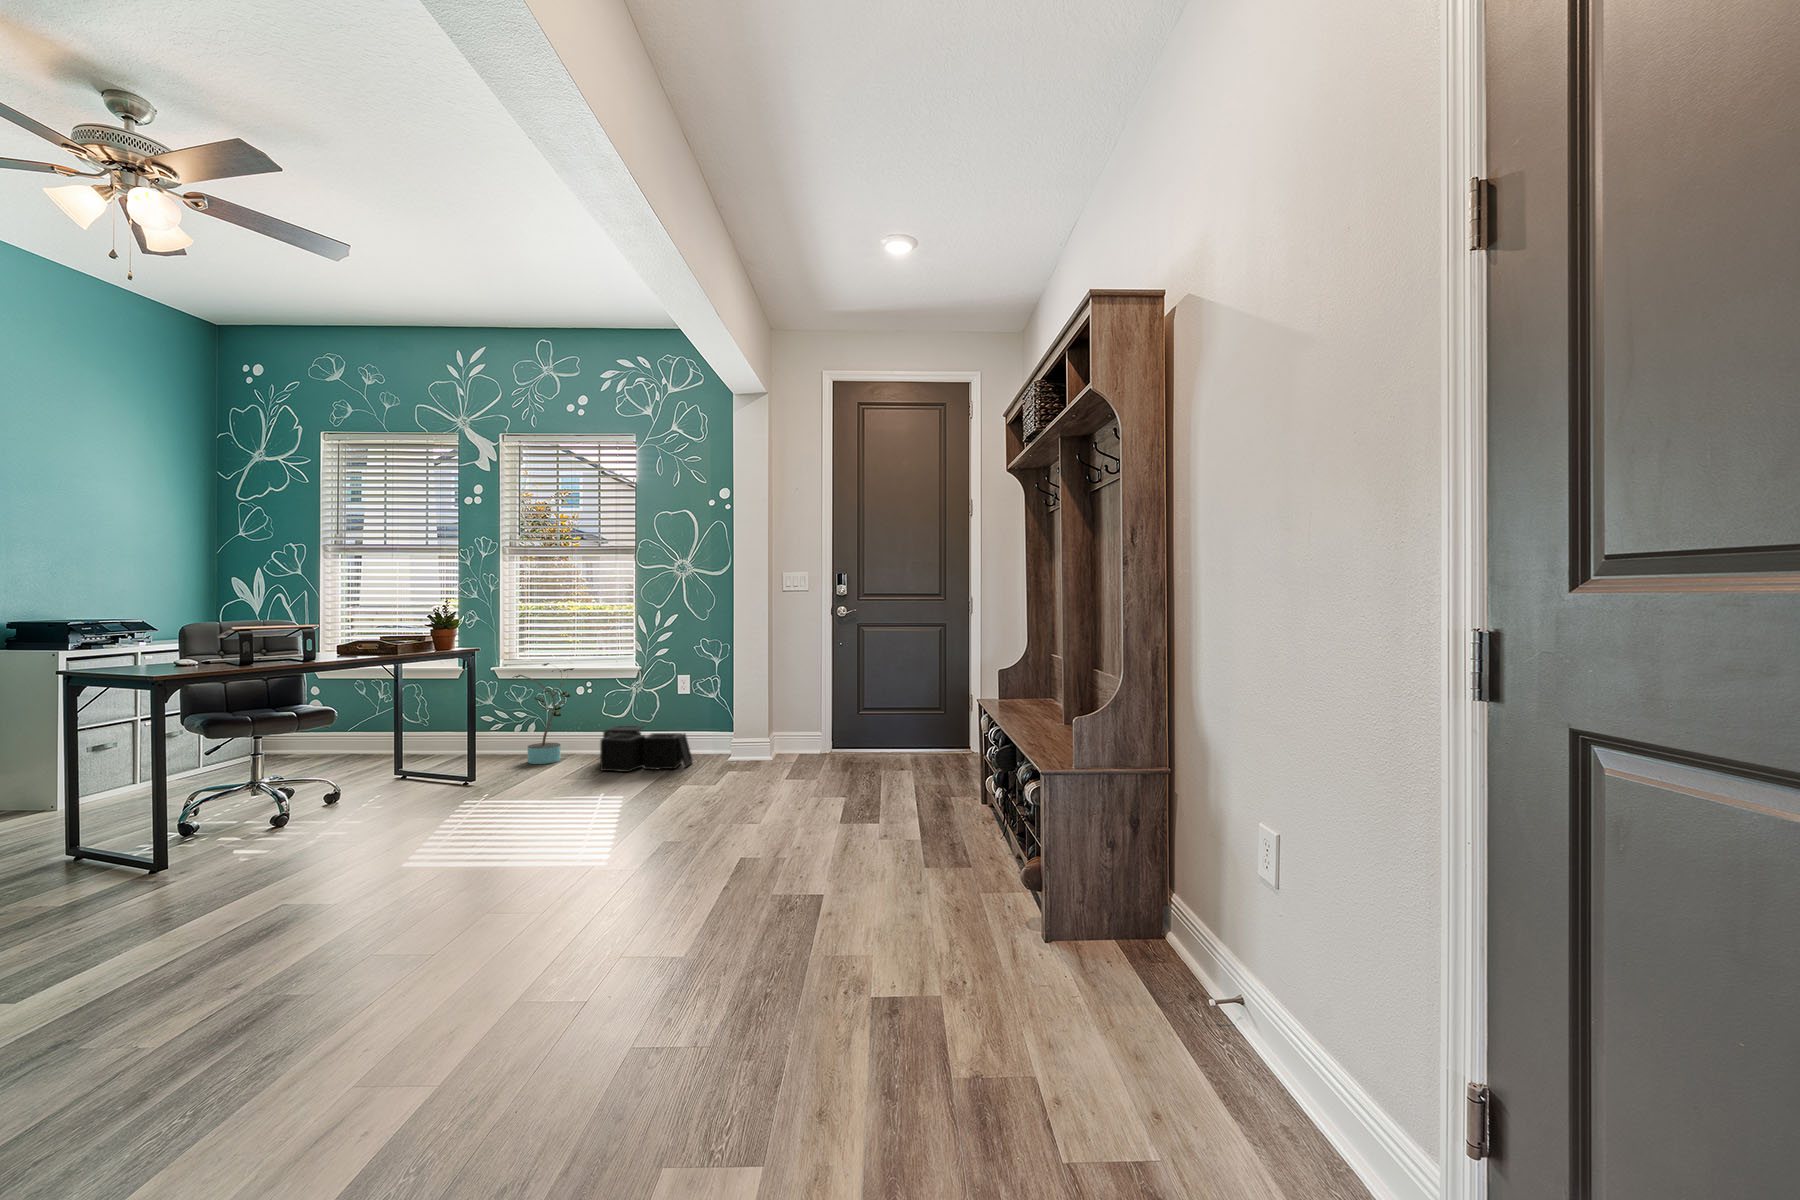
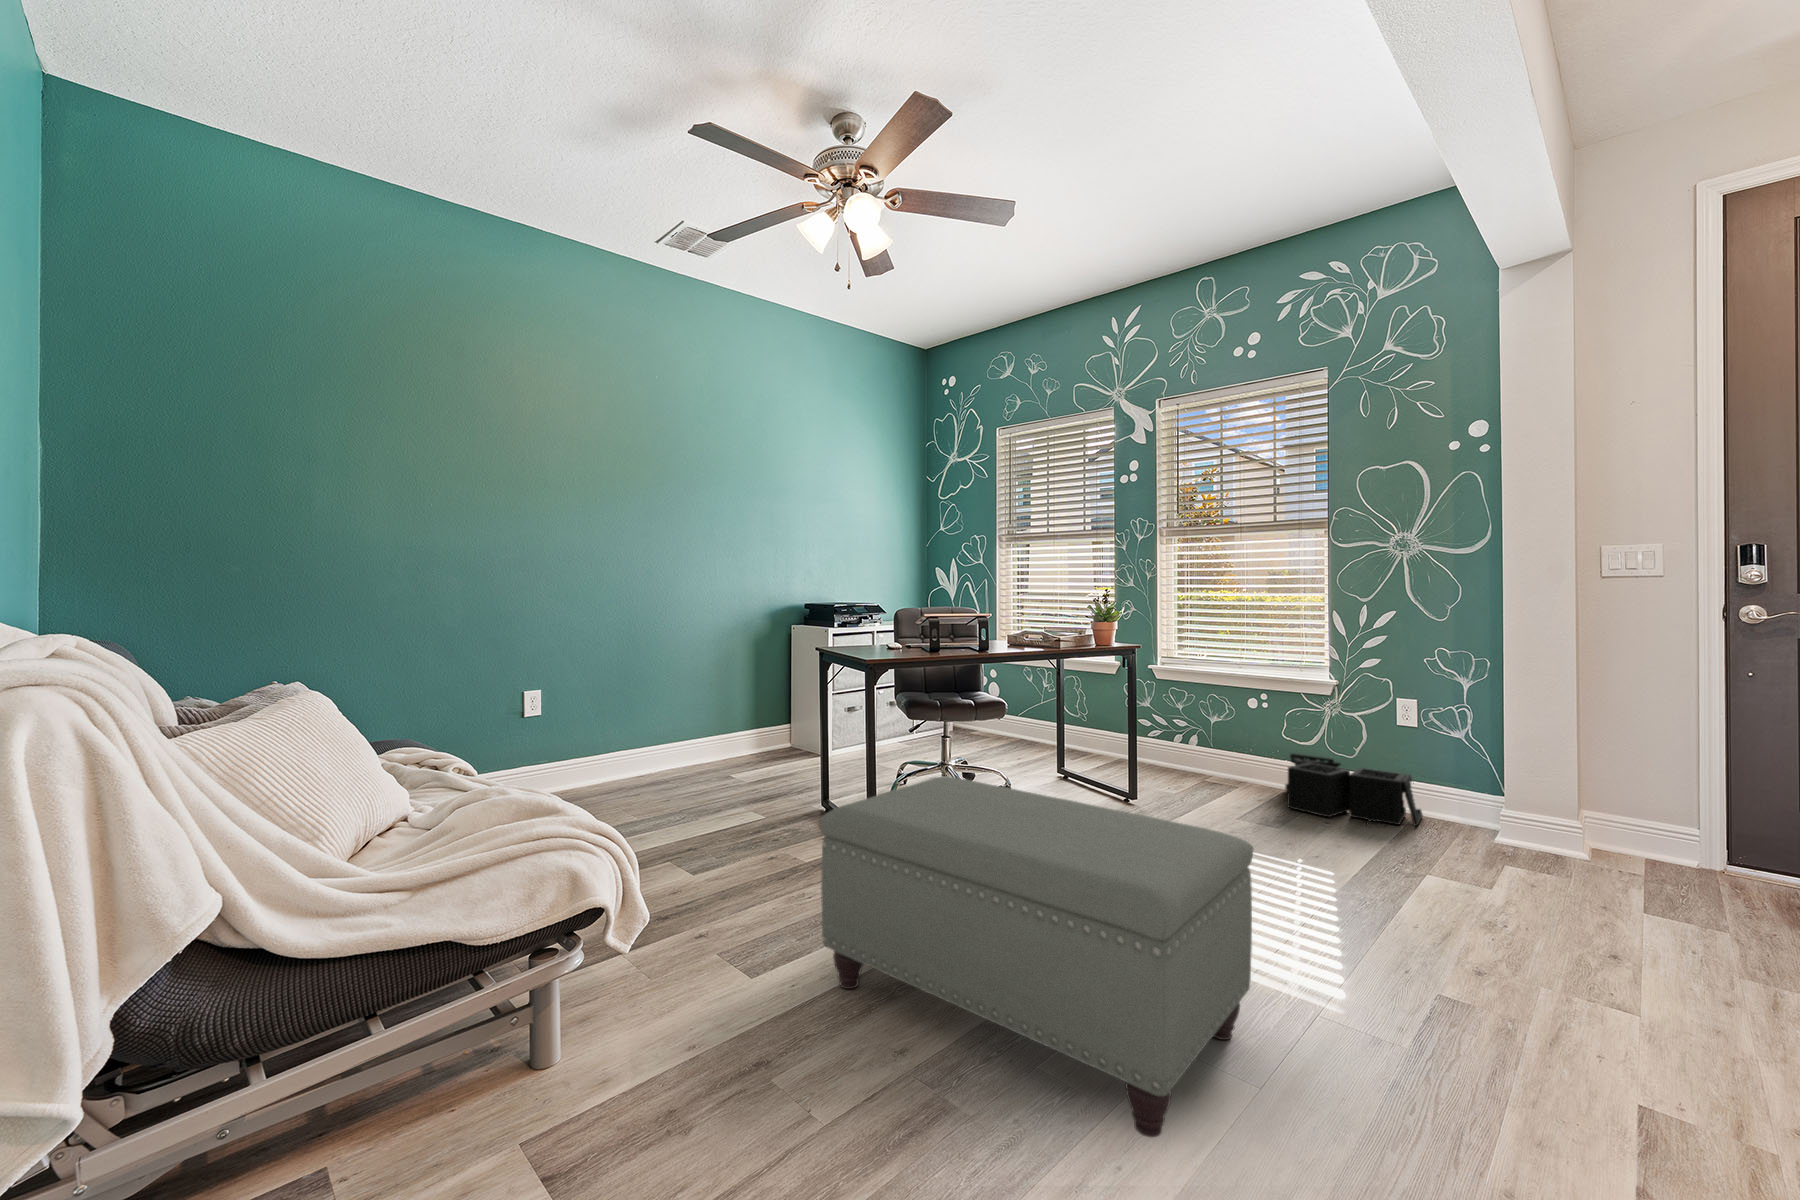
potted plant: present [513,663,574,764] -> none [1174,663,1246,784]
ottoman: none [140,762,532,951] -> present [820,776,1253,1137]

